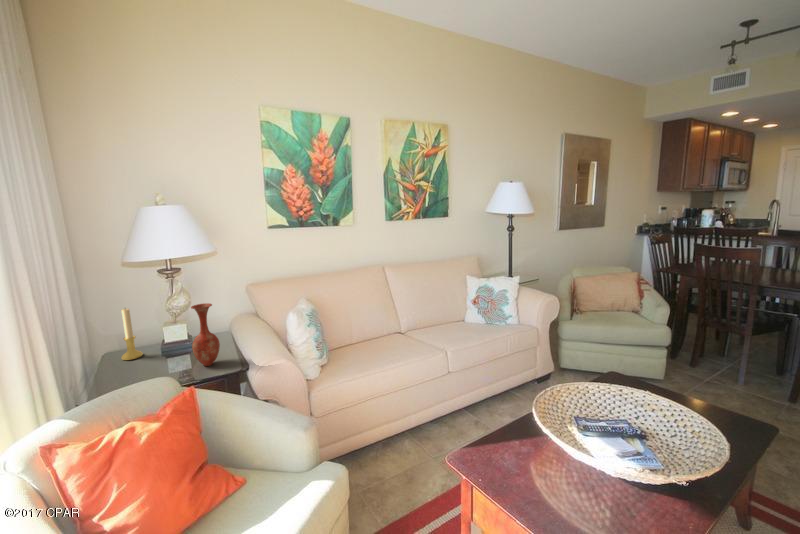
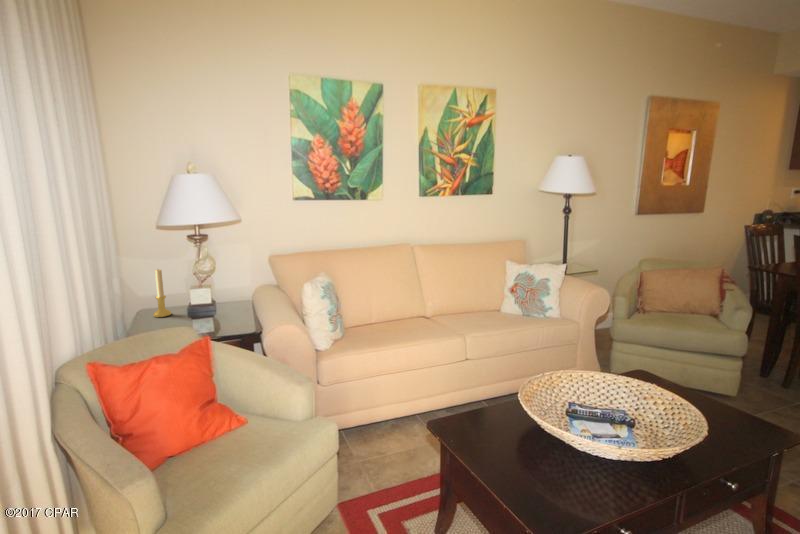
vase: present [191,303,220,366] -> none [214,268,238,327]

